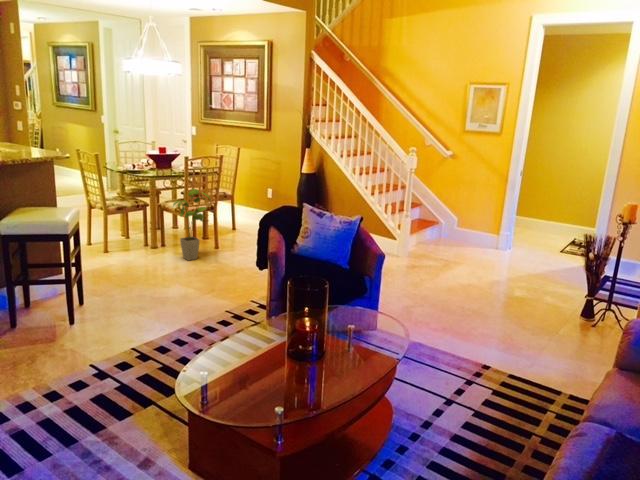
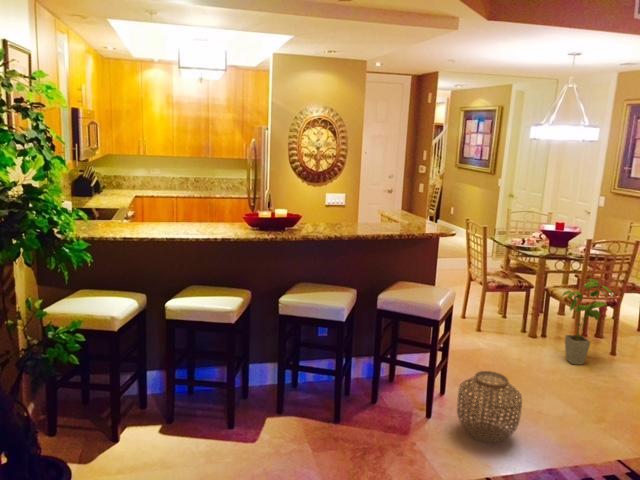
woven basket: none [98,270,154,330] -> present [457,371,522,444]

